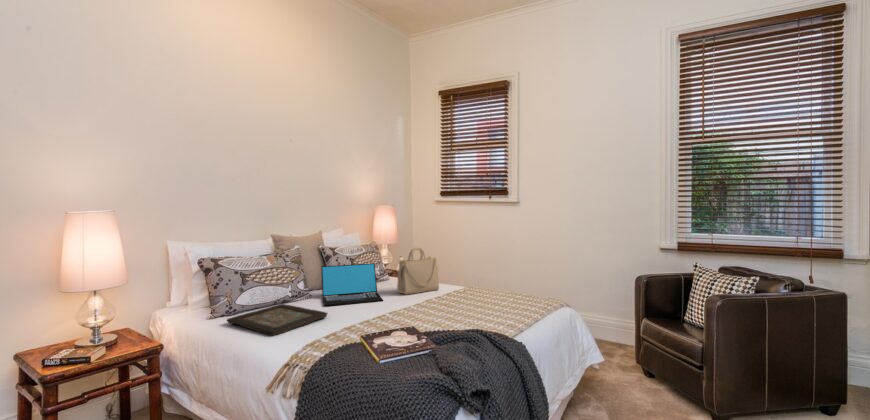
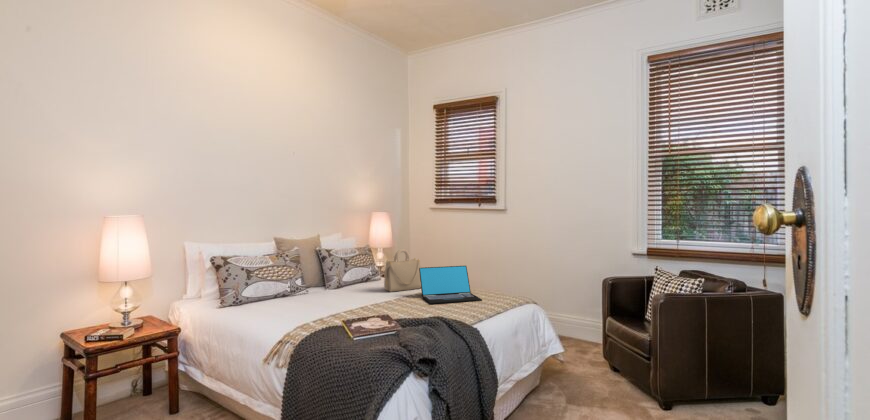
laptop: present [321,263,383,306] -> present [419,266,482,304]
decorative tray: present [227,304,328,336] -> none [233,297,319,321]

